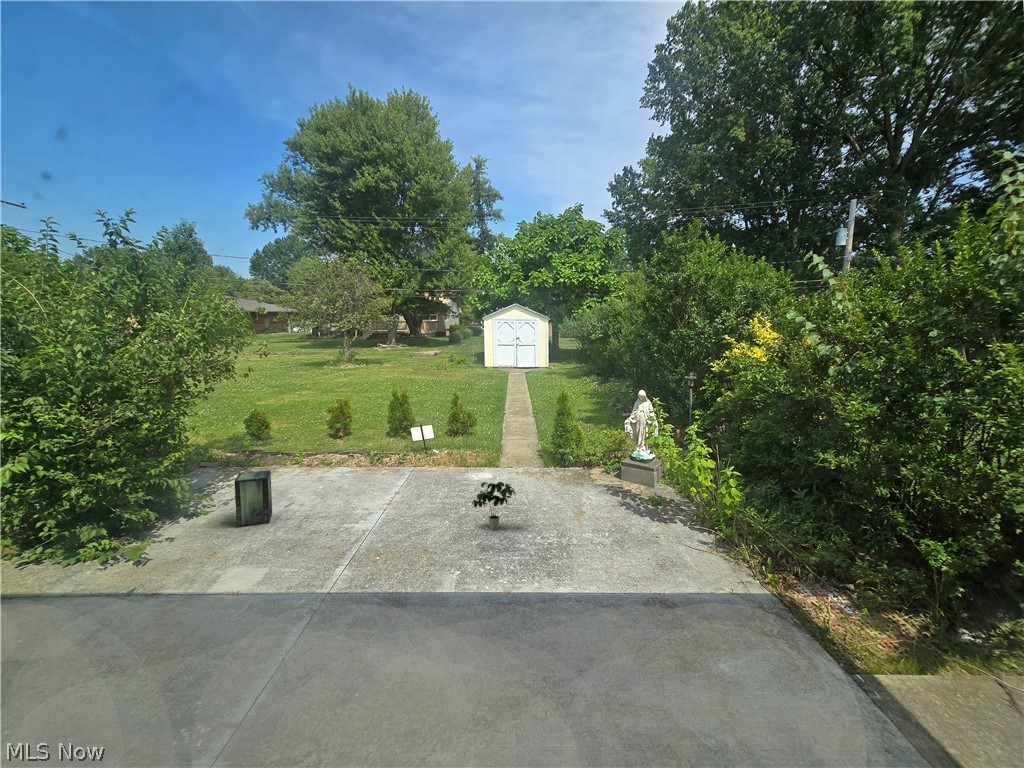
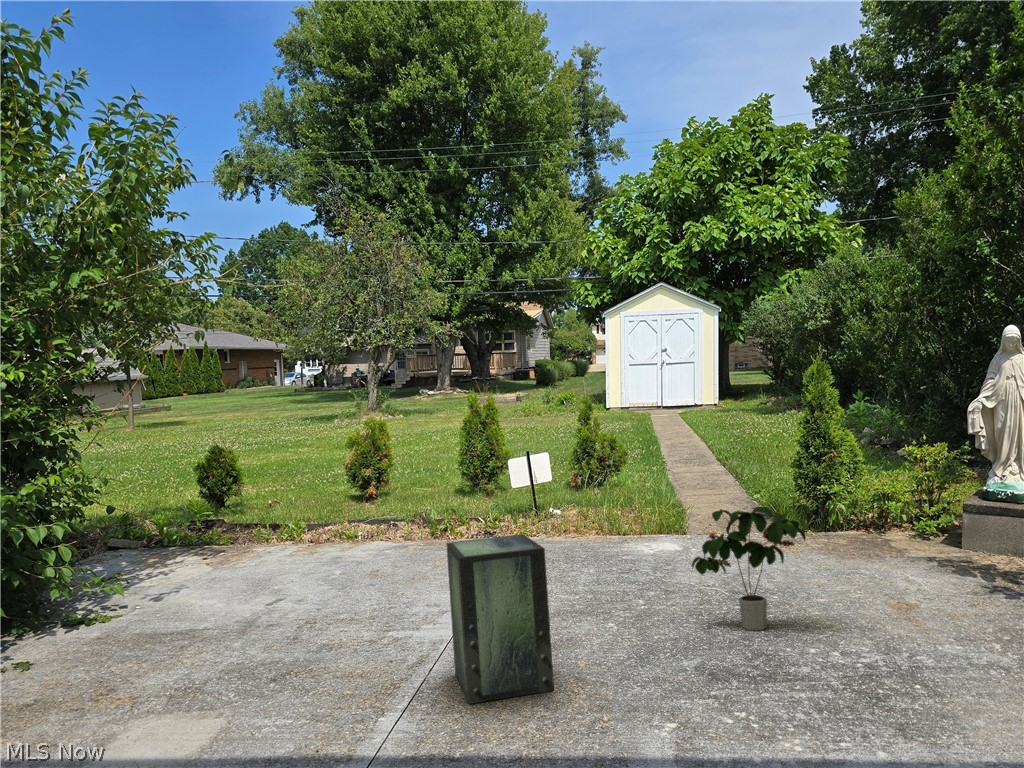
storage box: present [234,470,272,527] -> present [447,534,554,704]

